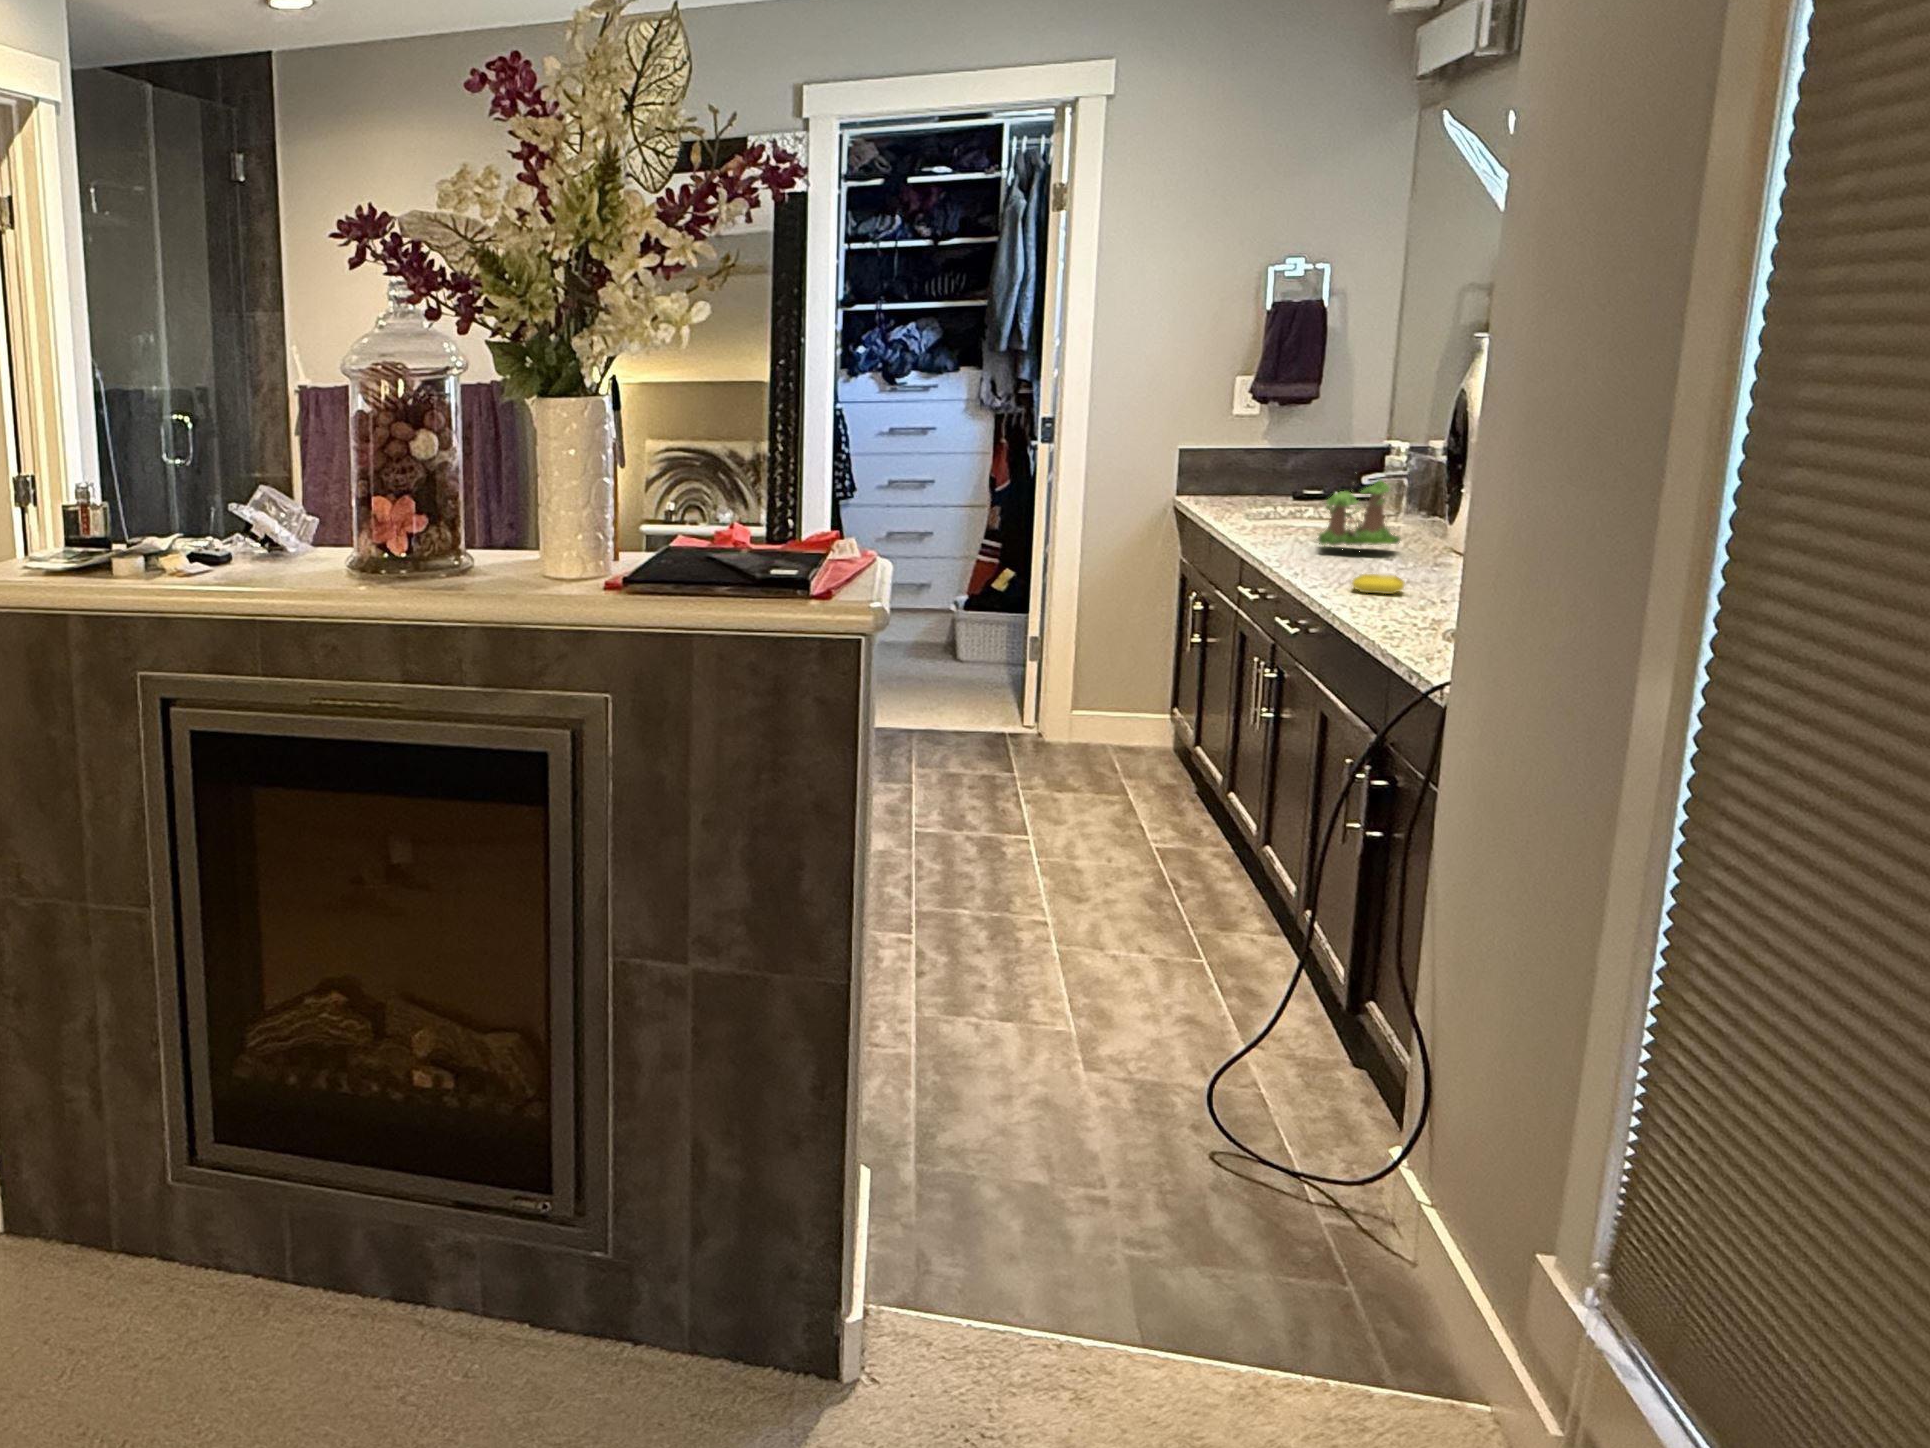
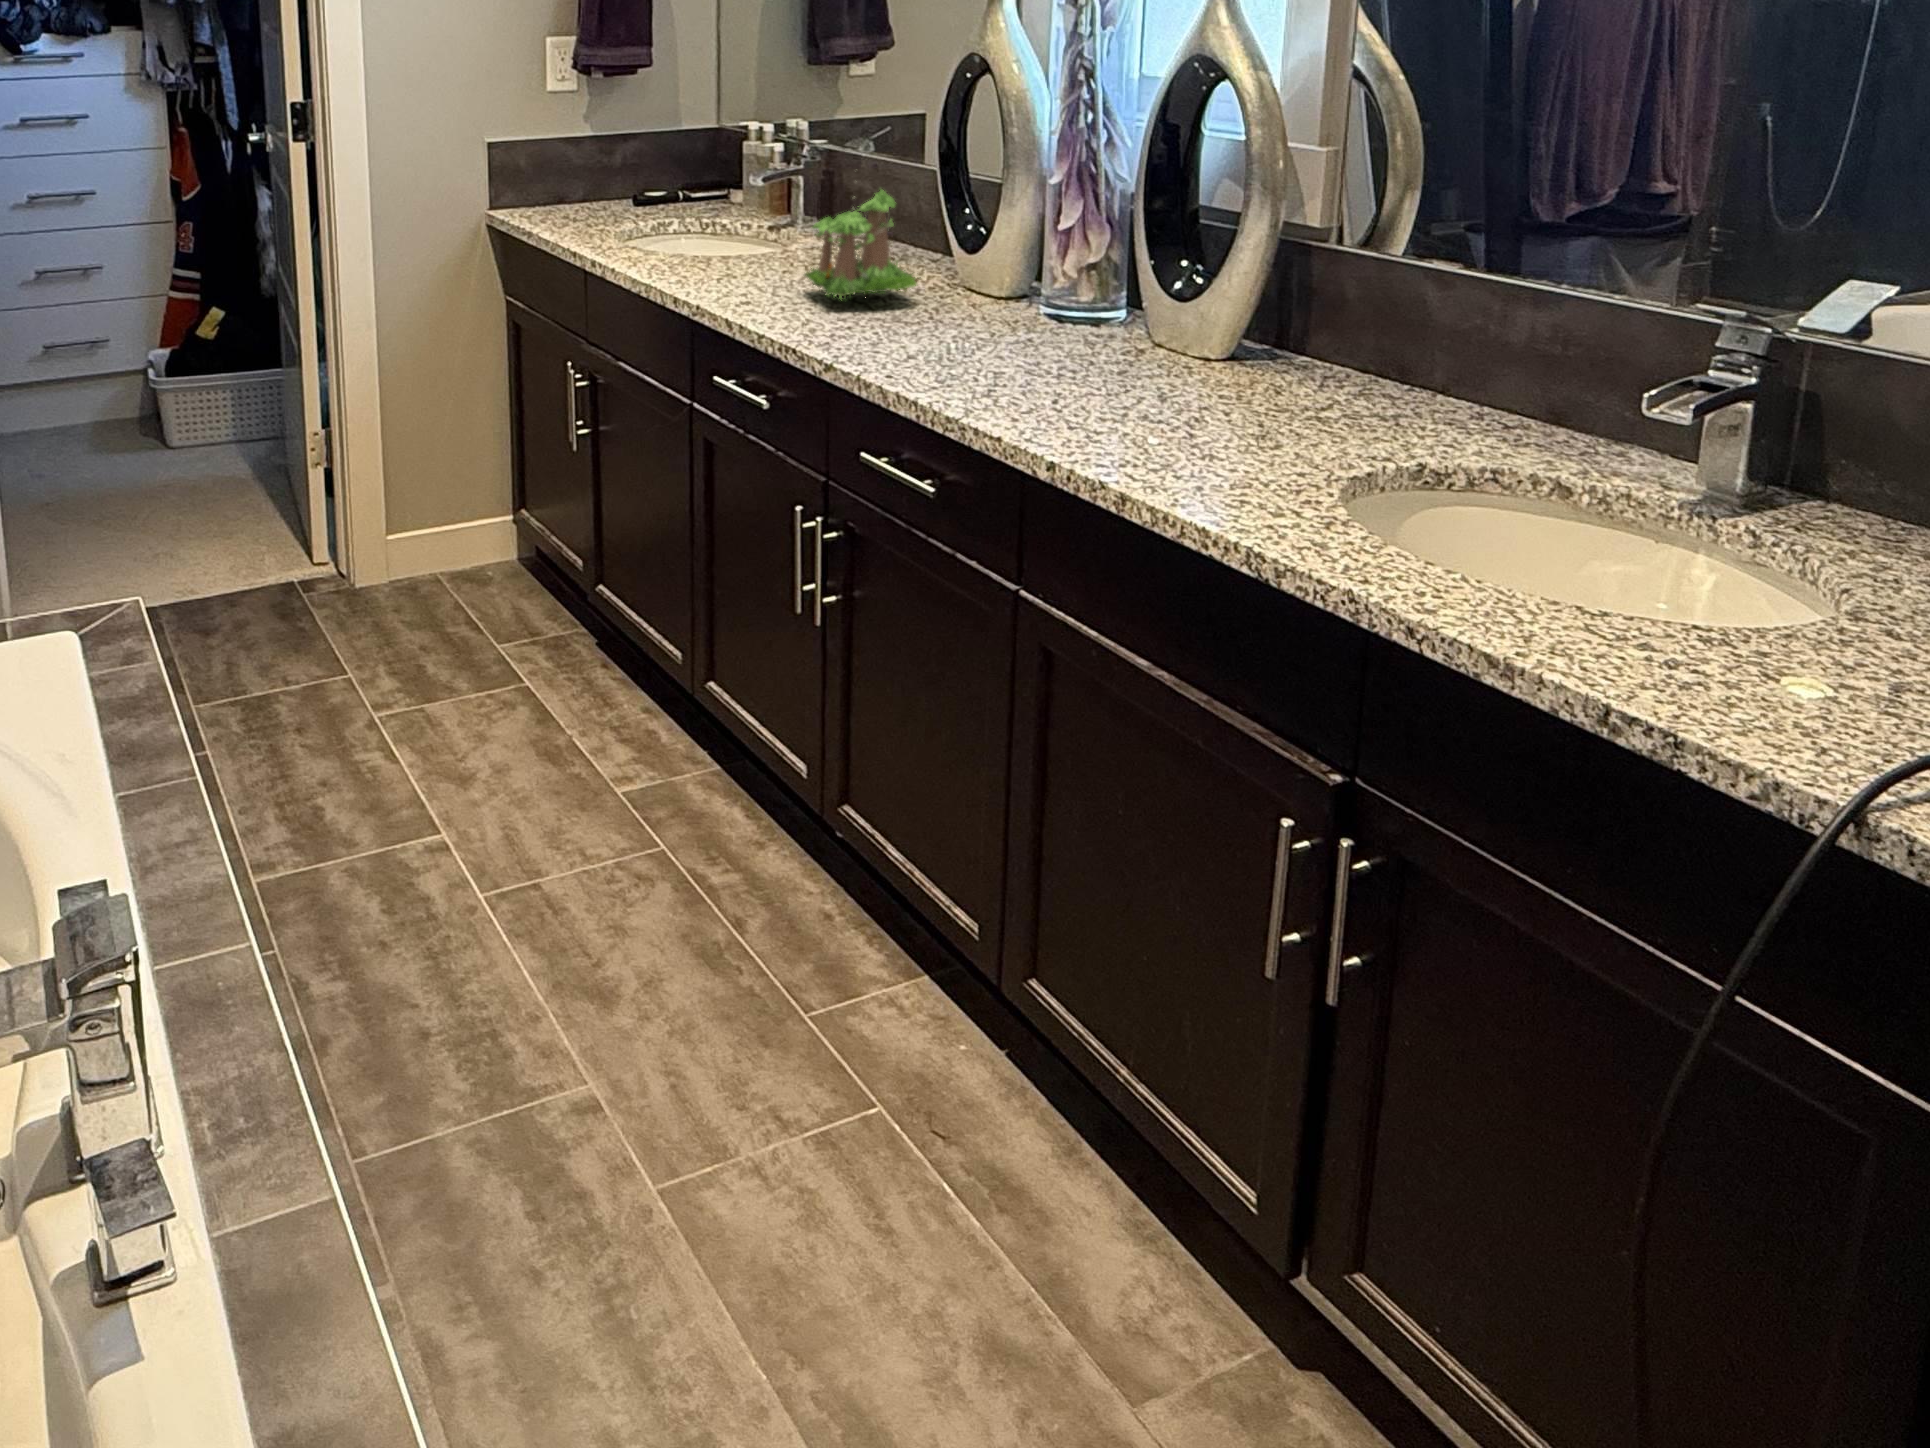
soap bar: present [1352,574,1405,594] -> none [1006,364,1095,402]

